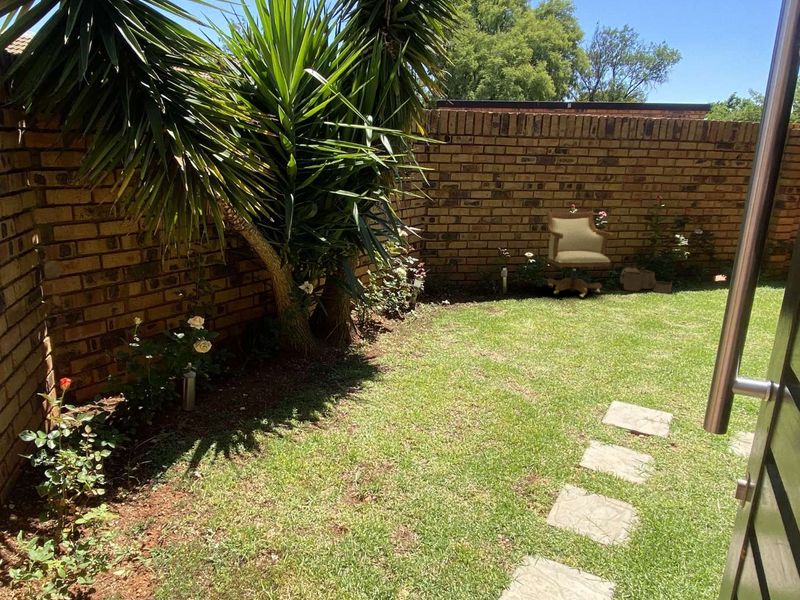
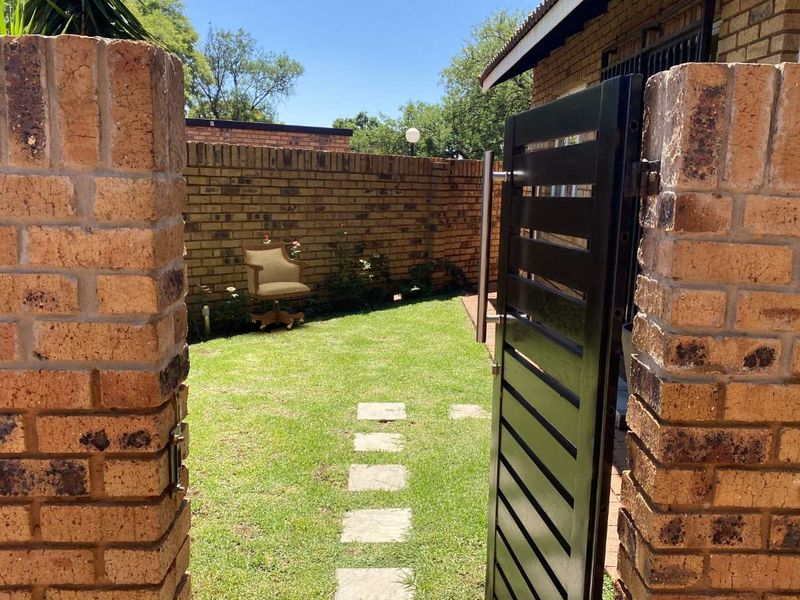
woven basket: present [620,267,672,293] -> none [316,293,363,317]

